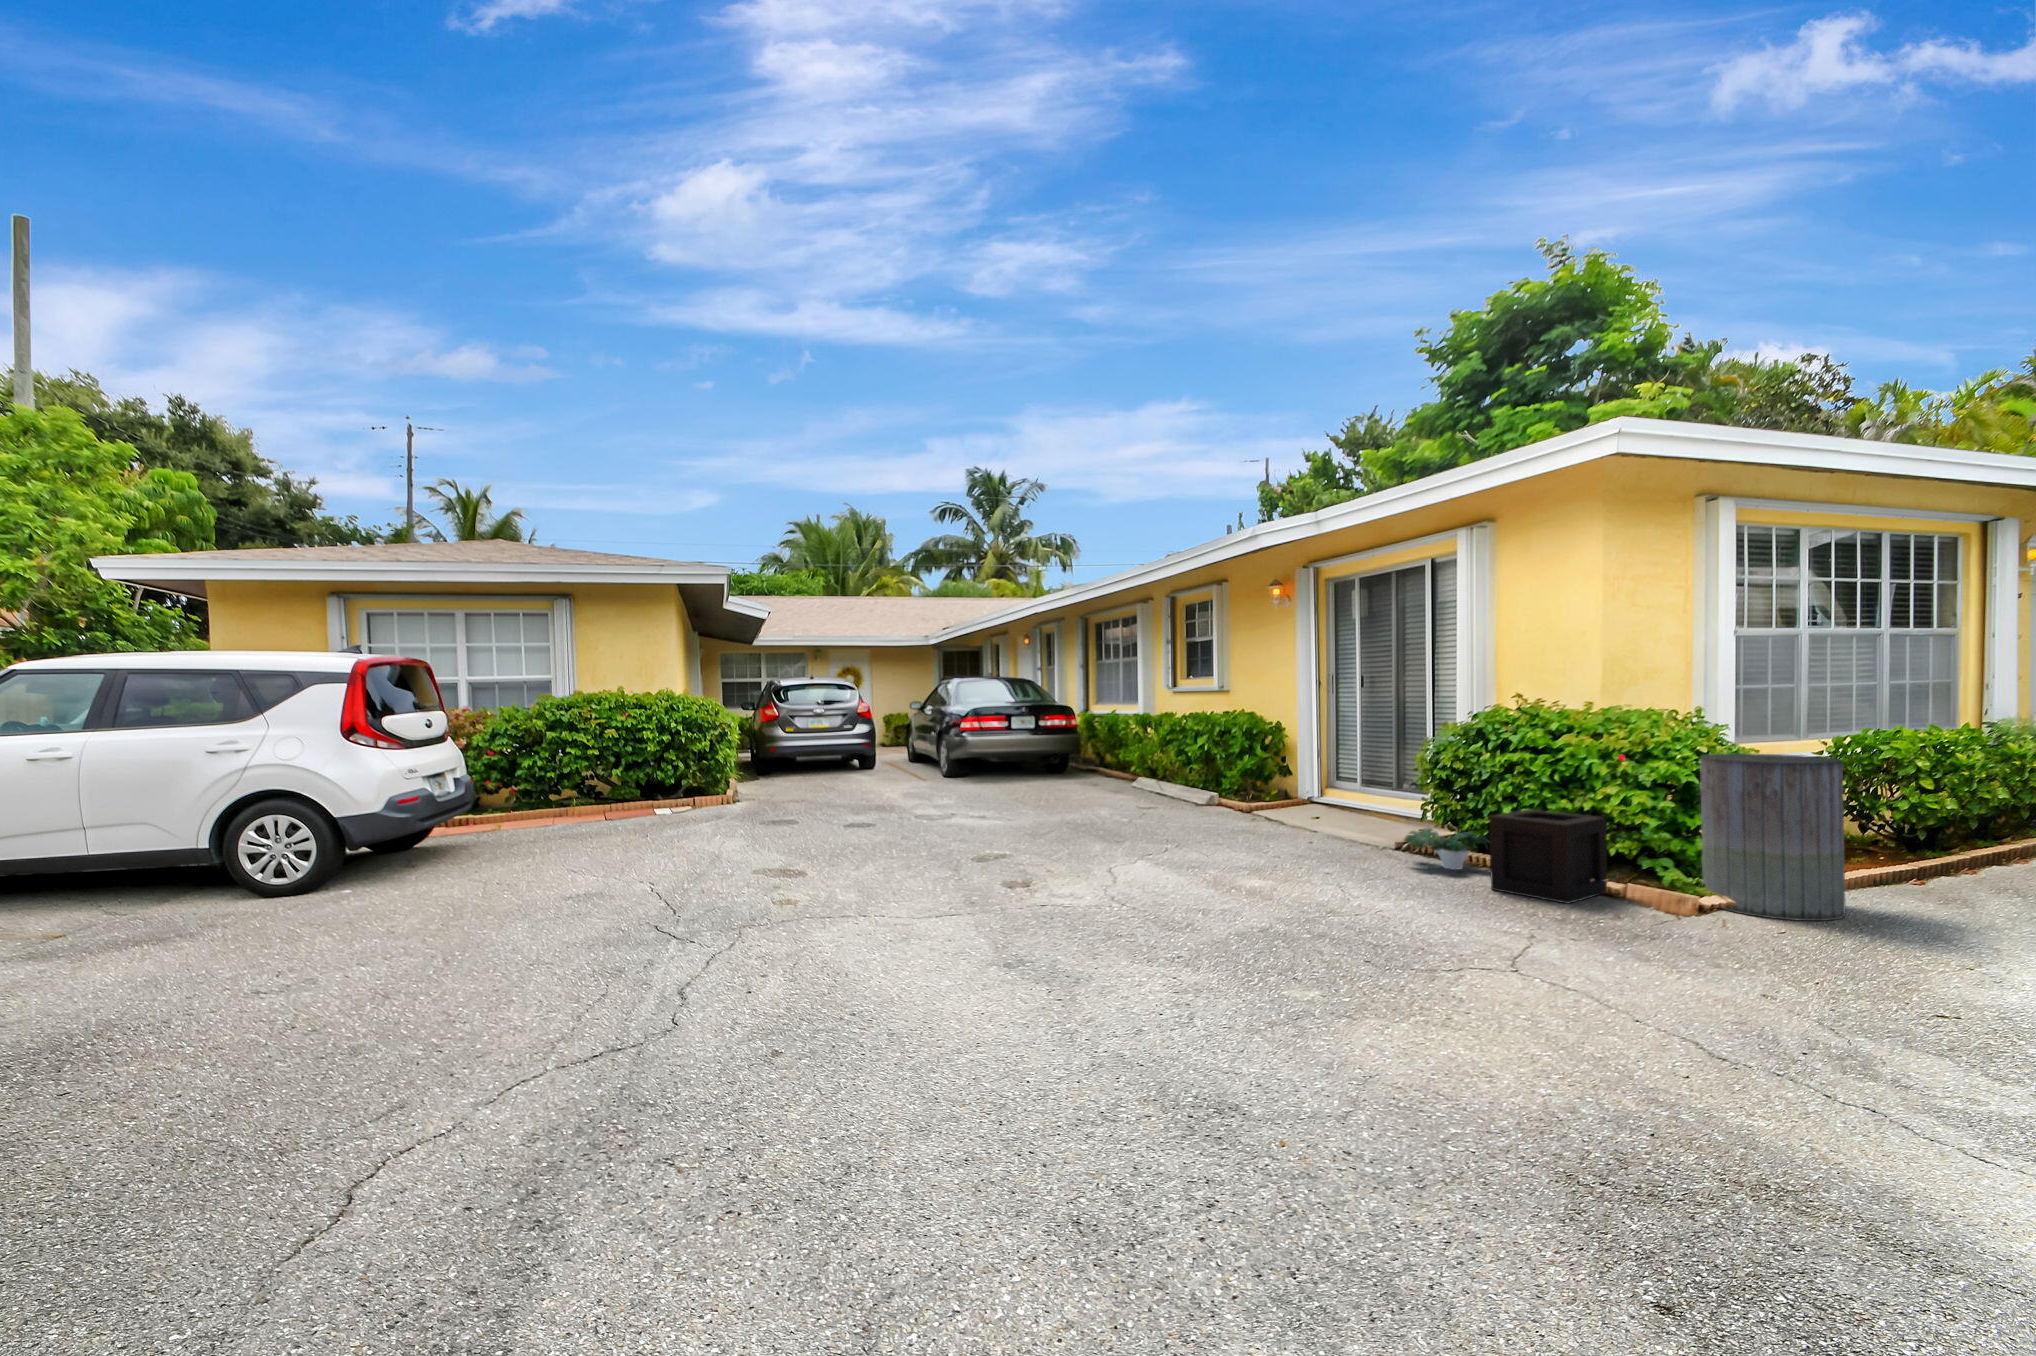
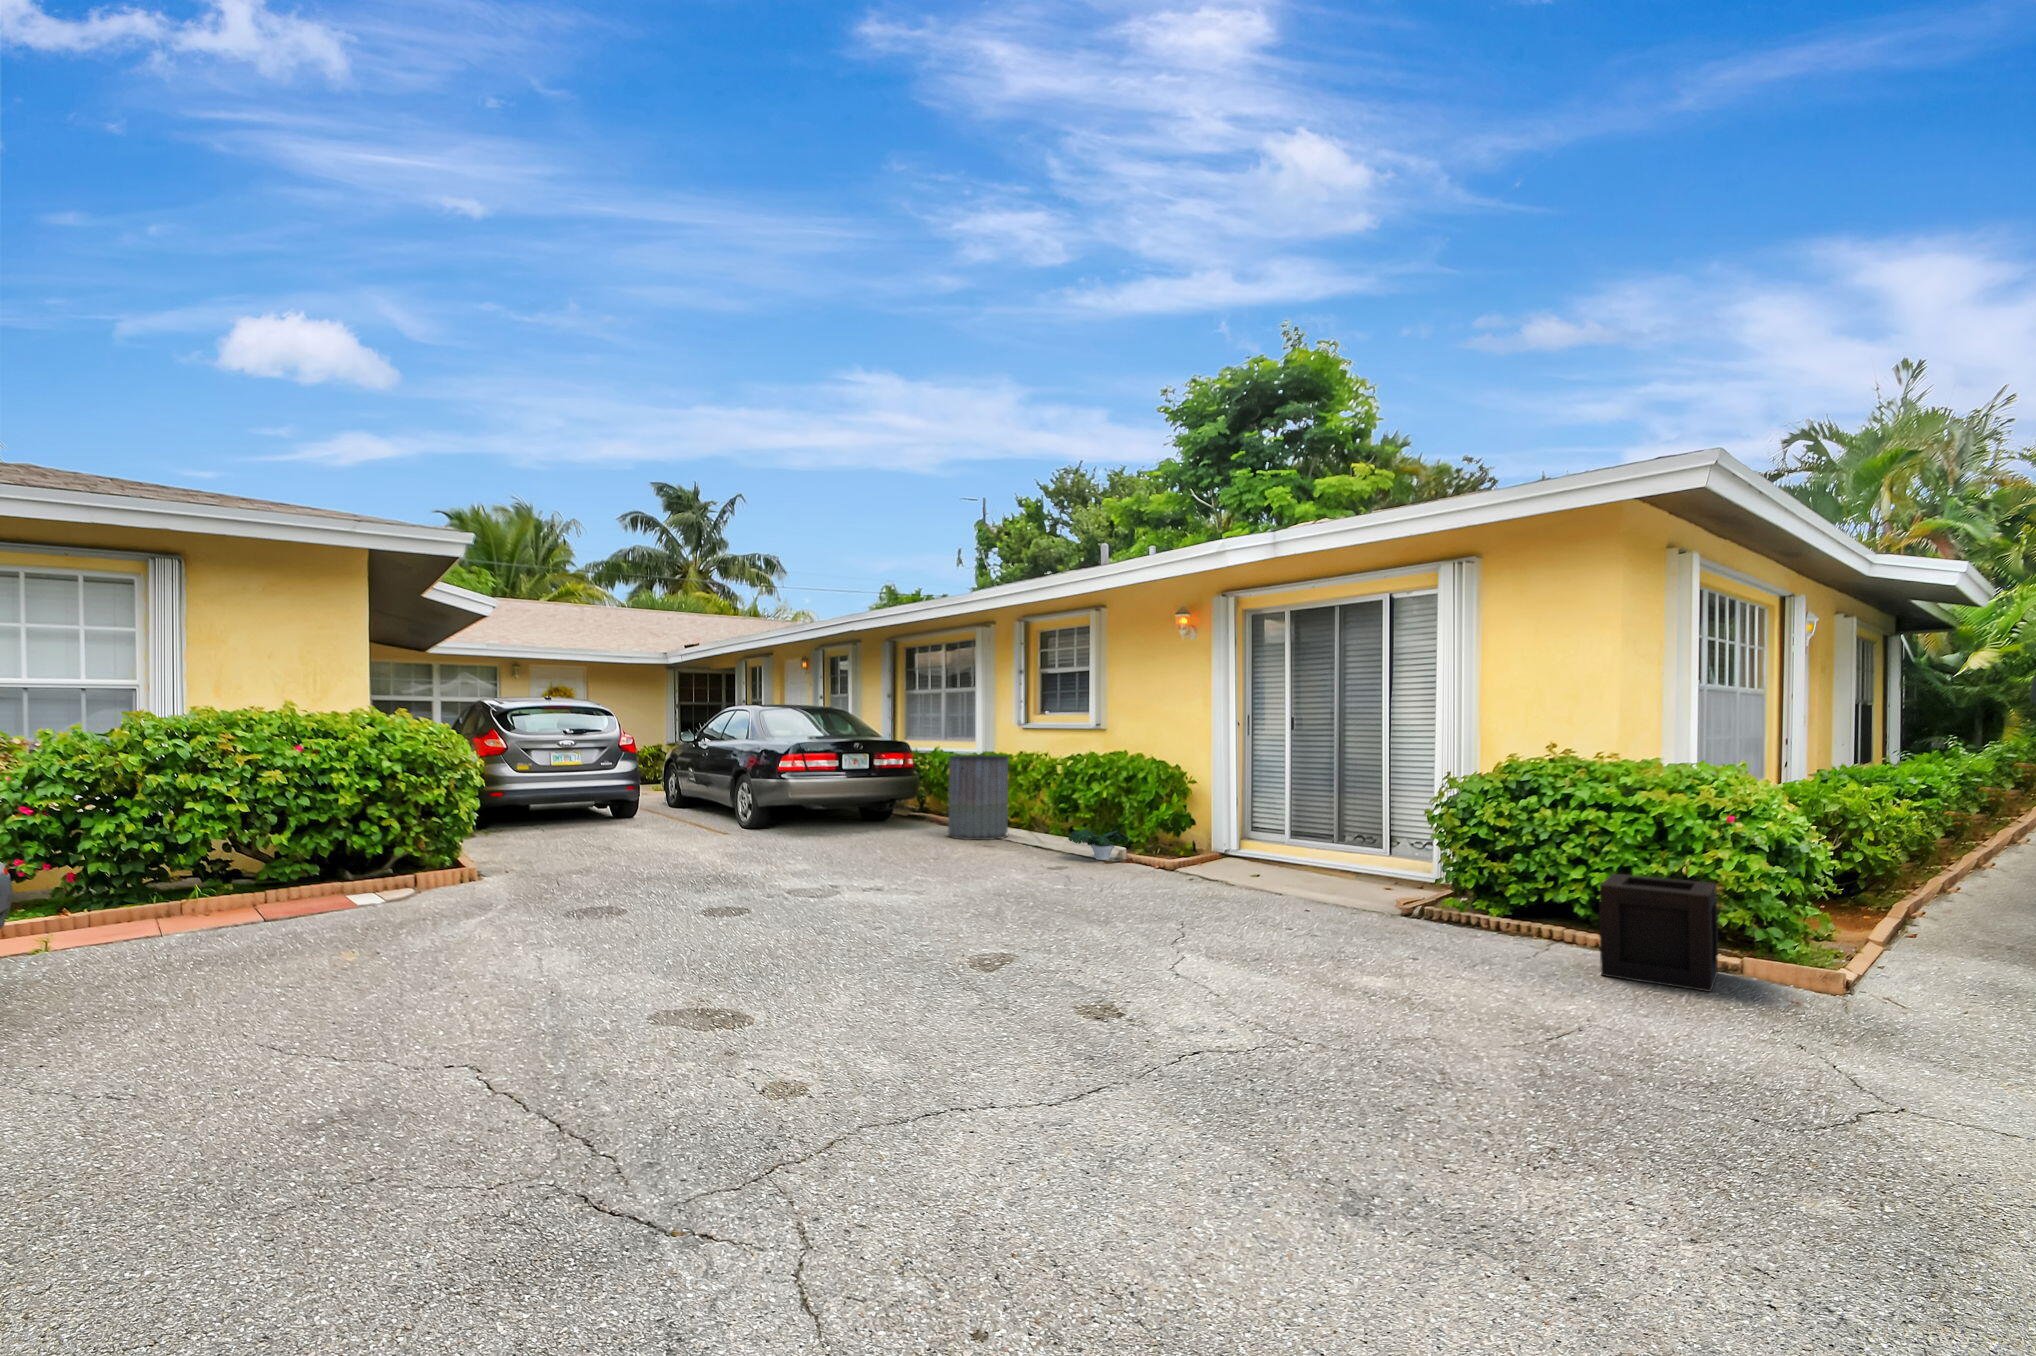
trash can: present [1700,753,1846,921] -> present [948,755,1008,840]
potted plant: present [1405,828,1489,870] -> present [1068,829,1131,860]

